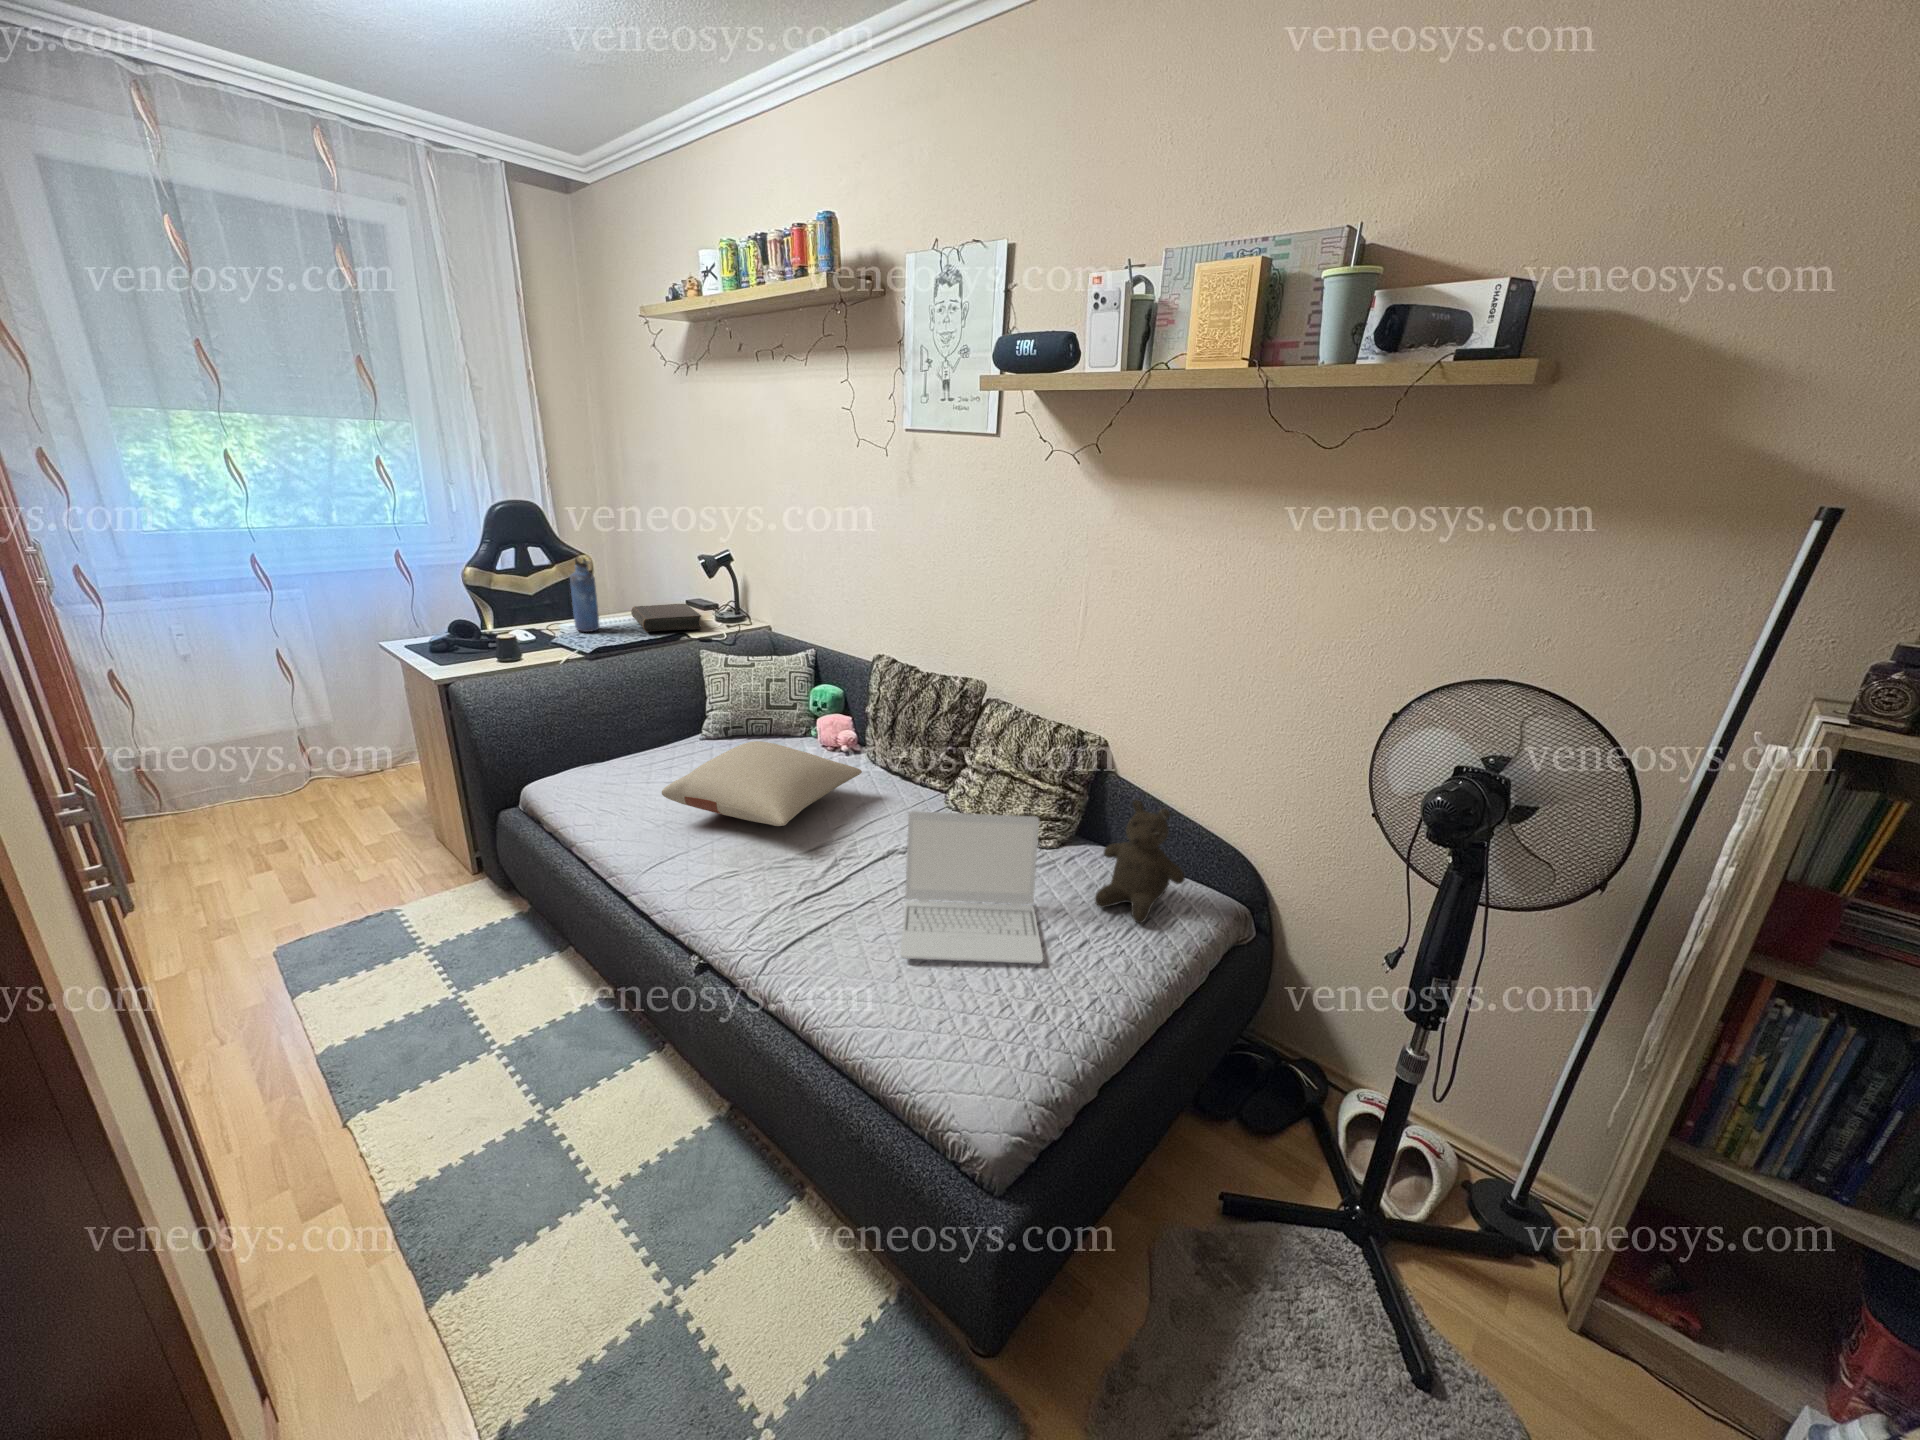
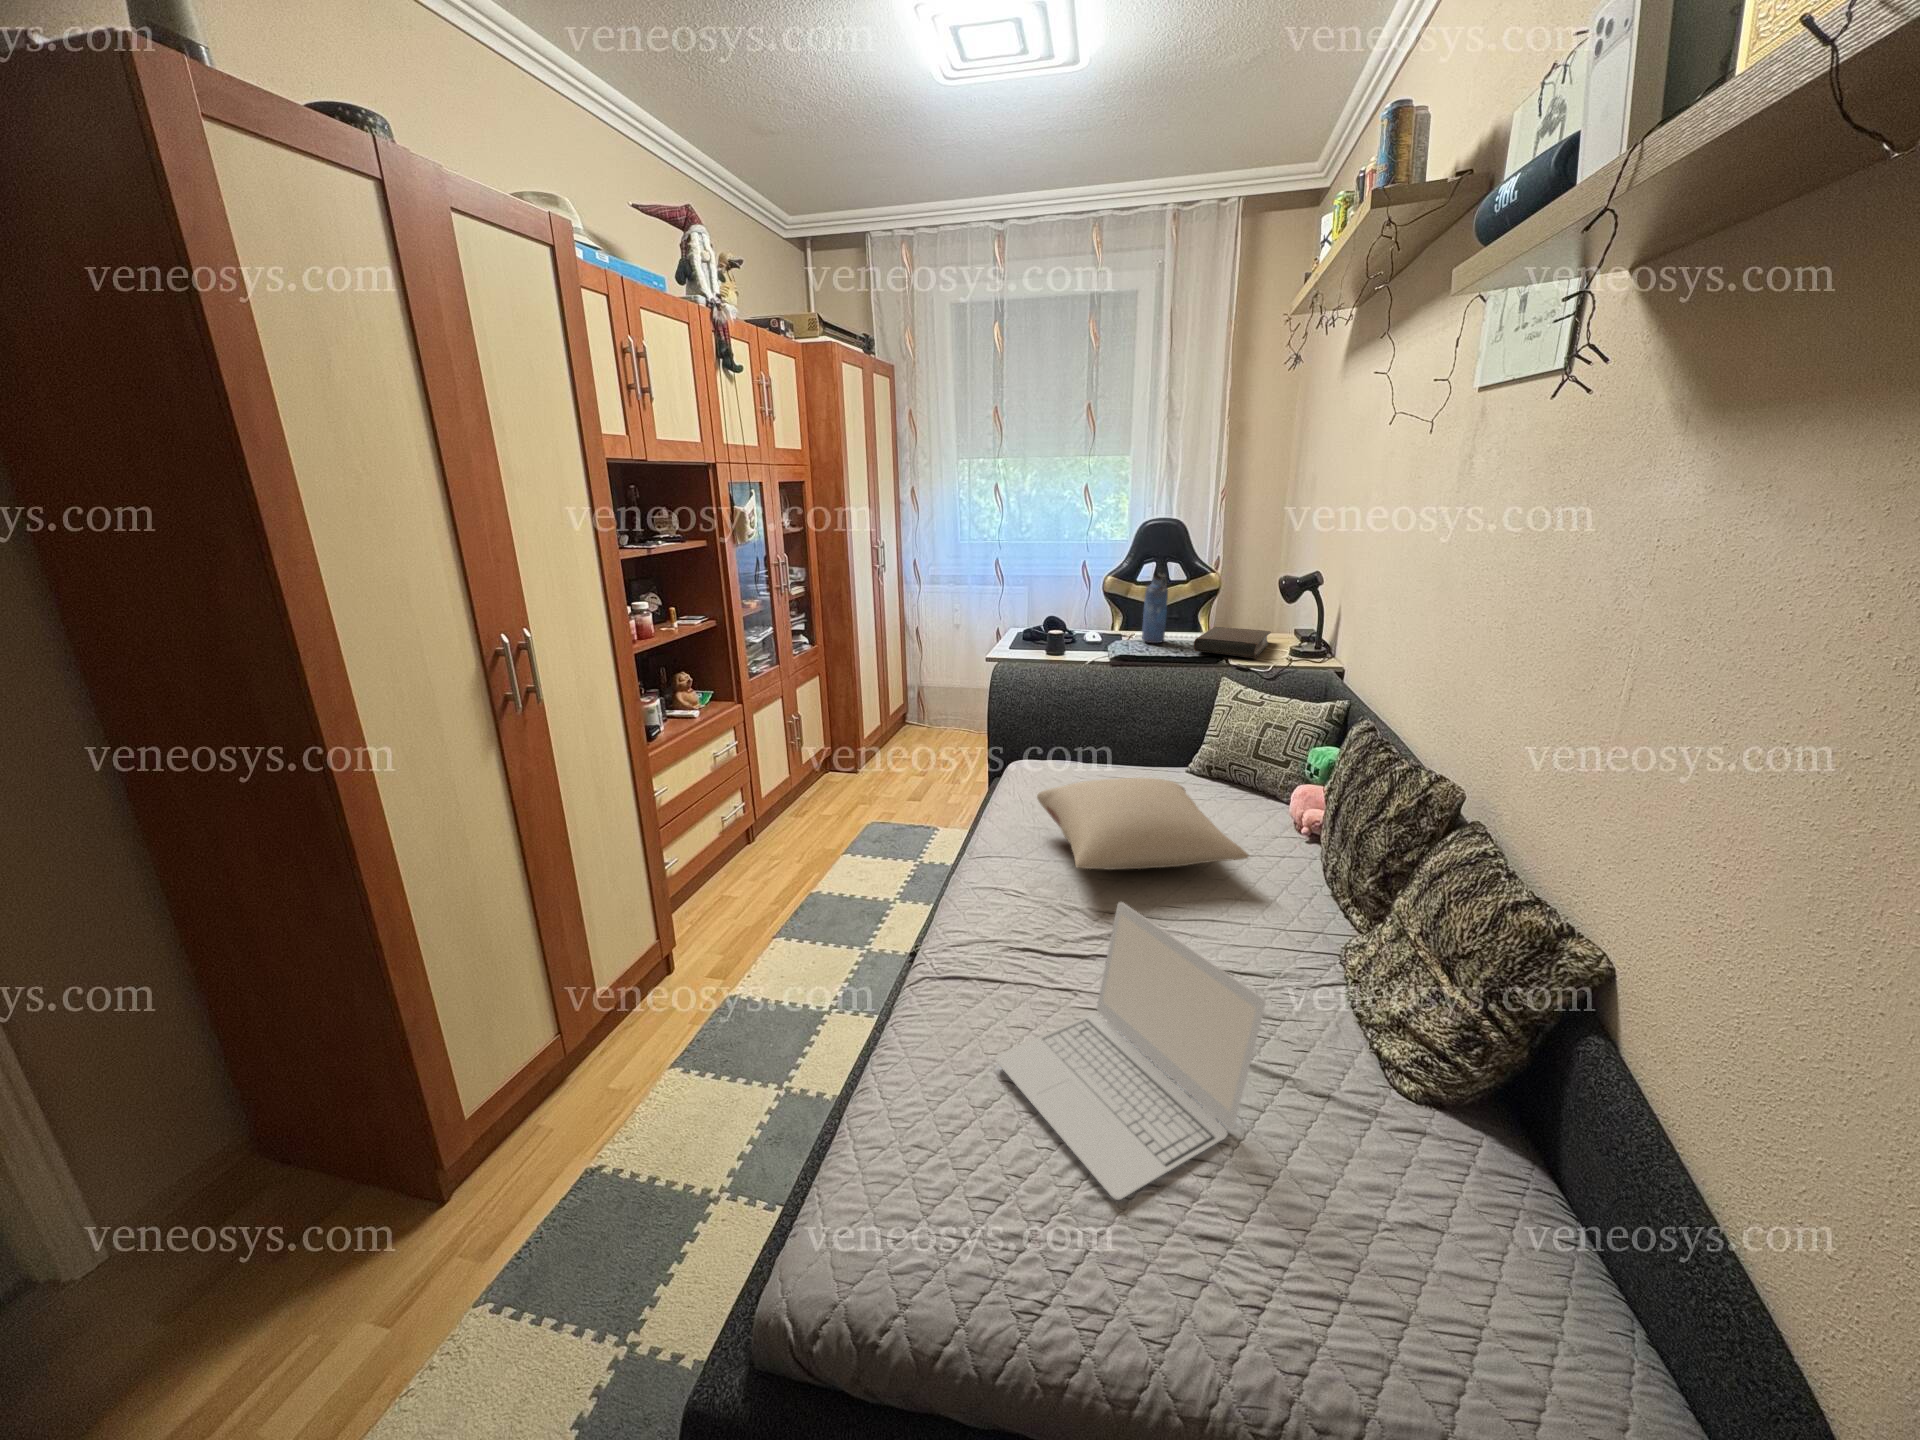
teddy bear: present [1094,800,1185,923] -> none [1320,1076,1514,1308]

